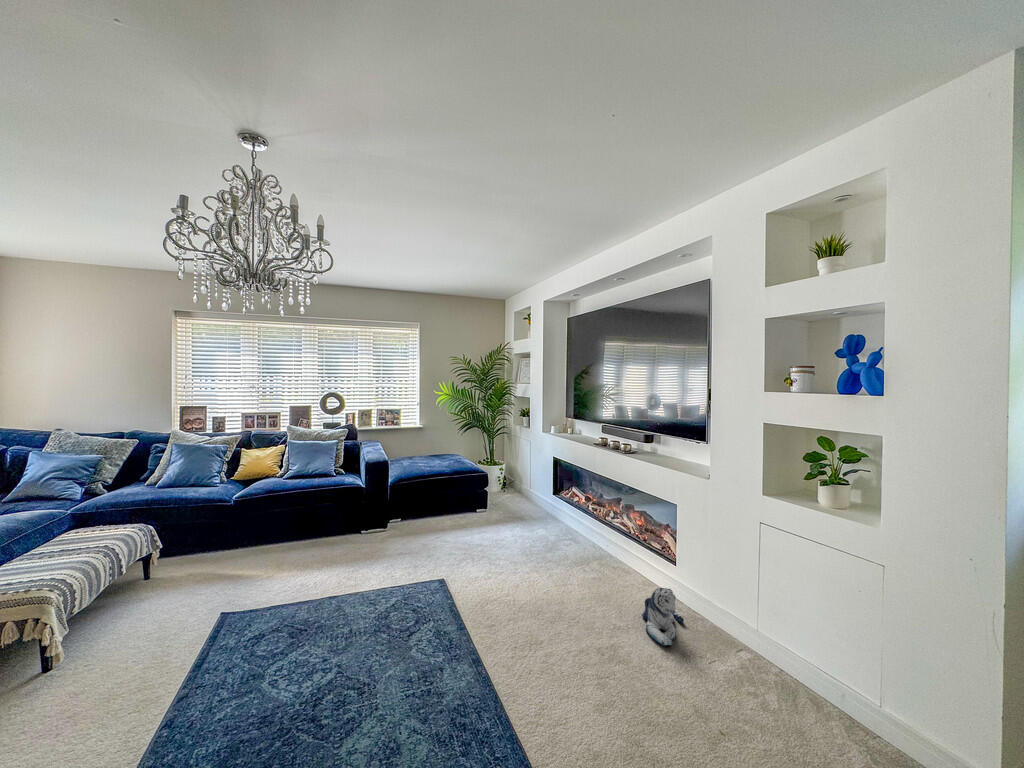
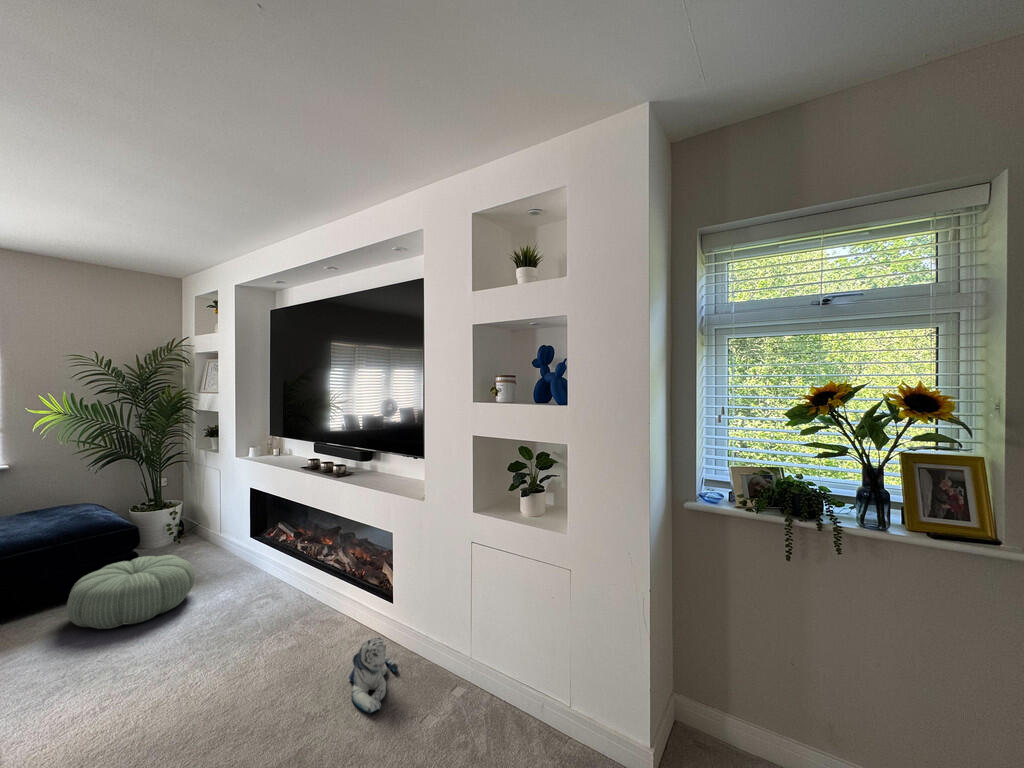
pouf: none [453,495,520,539] -> present [67,555,195,629]

